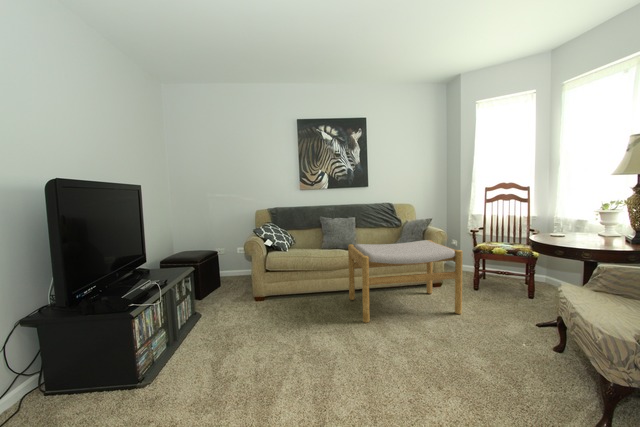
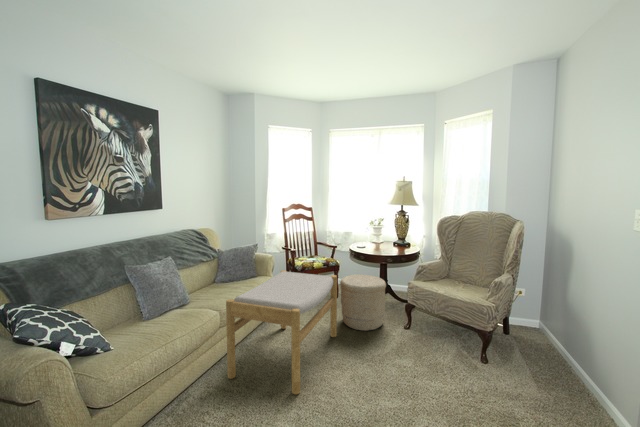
woven basket: none [484,262,551,329] -> present [340,275,386,331]

